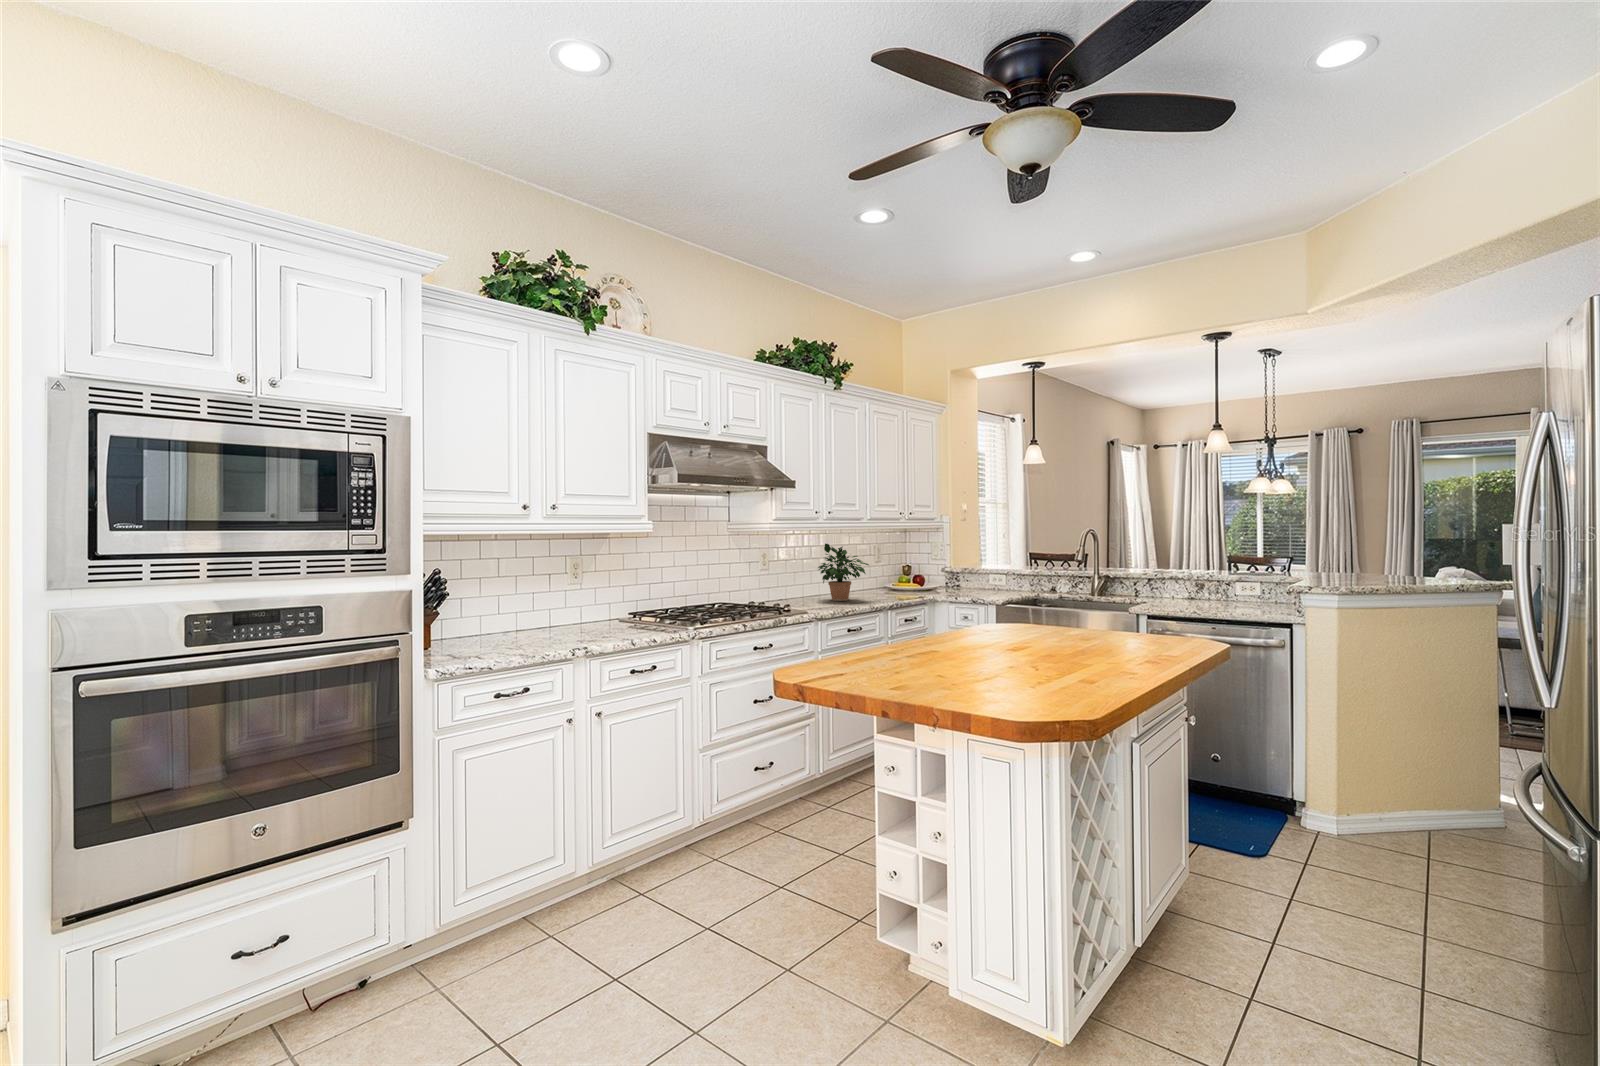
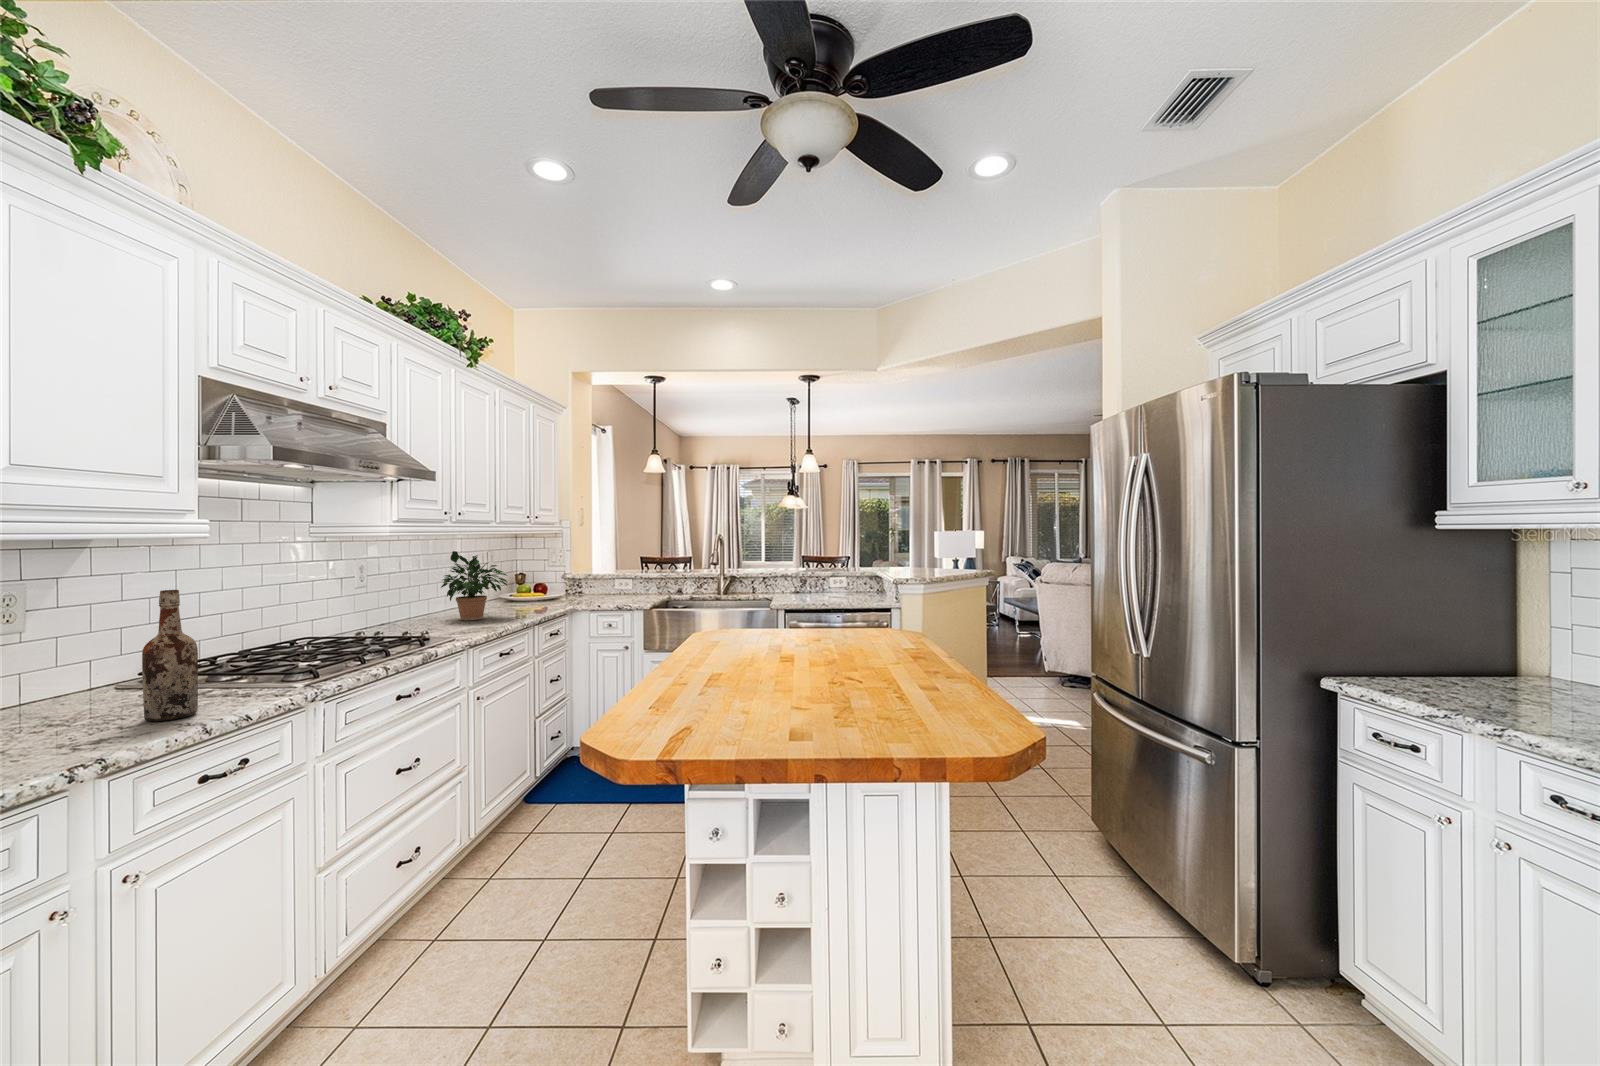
wine bottle: none [614,563,637,635] -> present [142,590,198,721]

